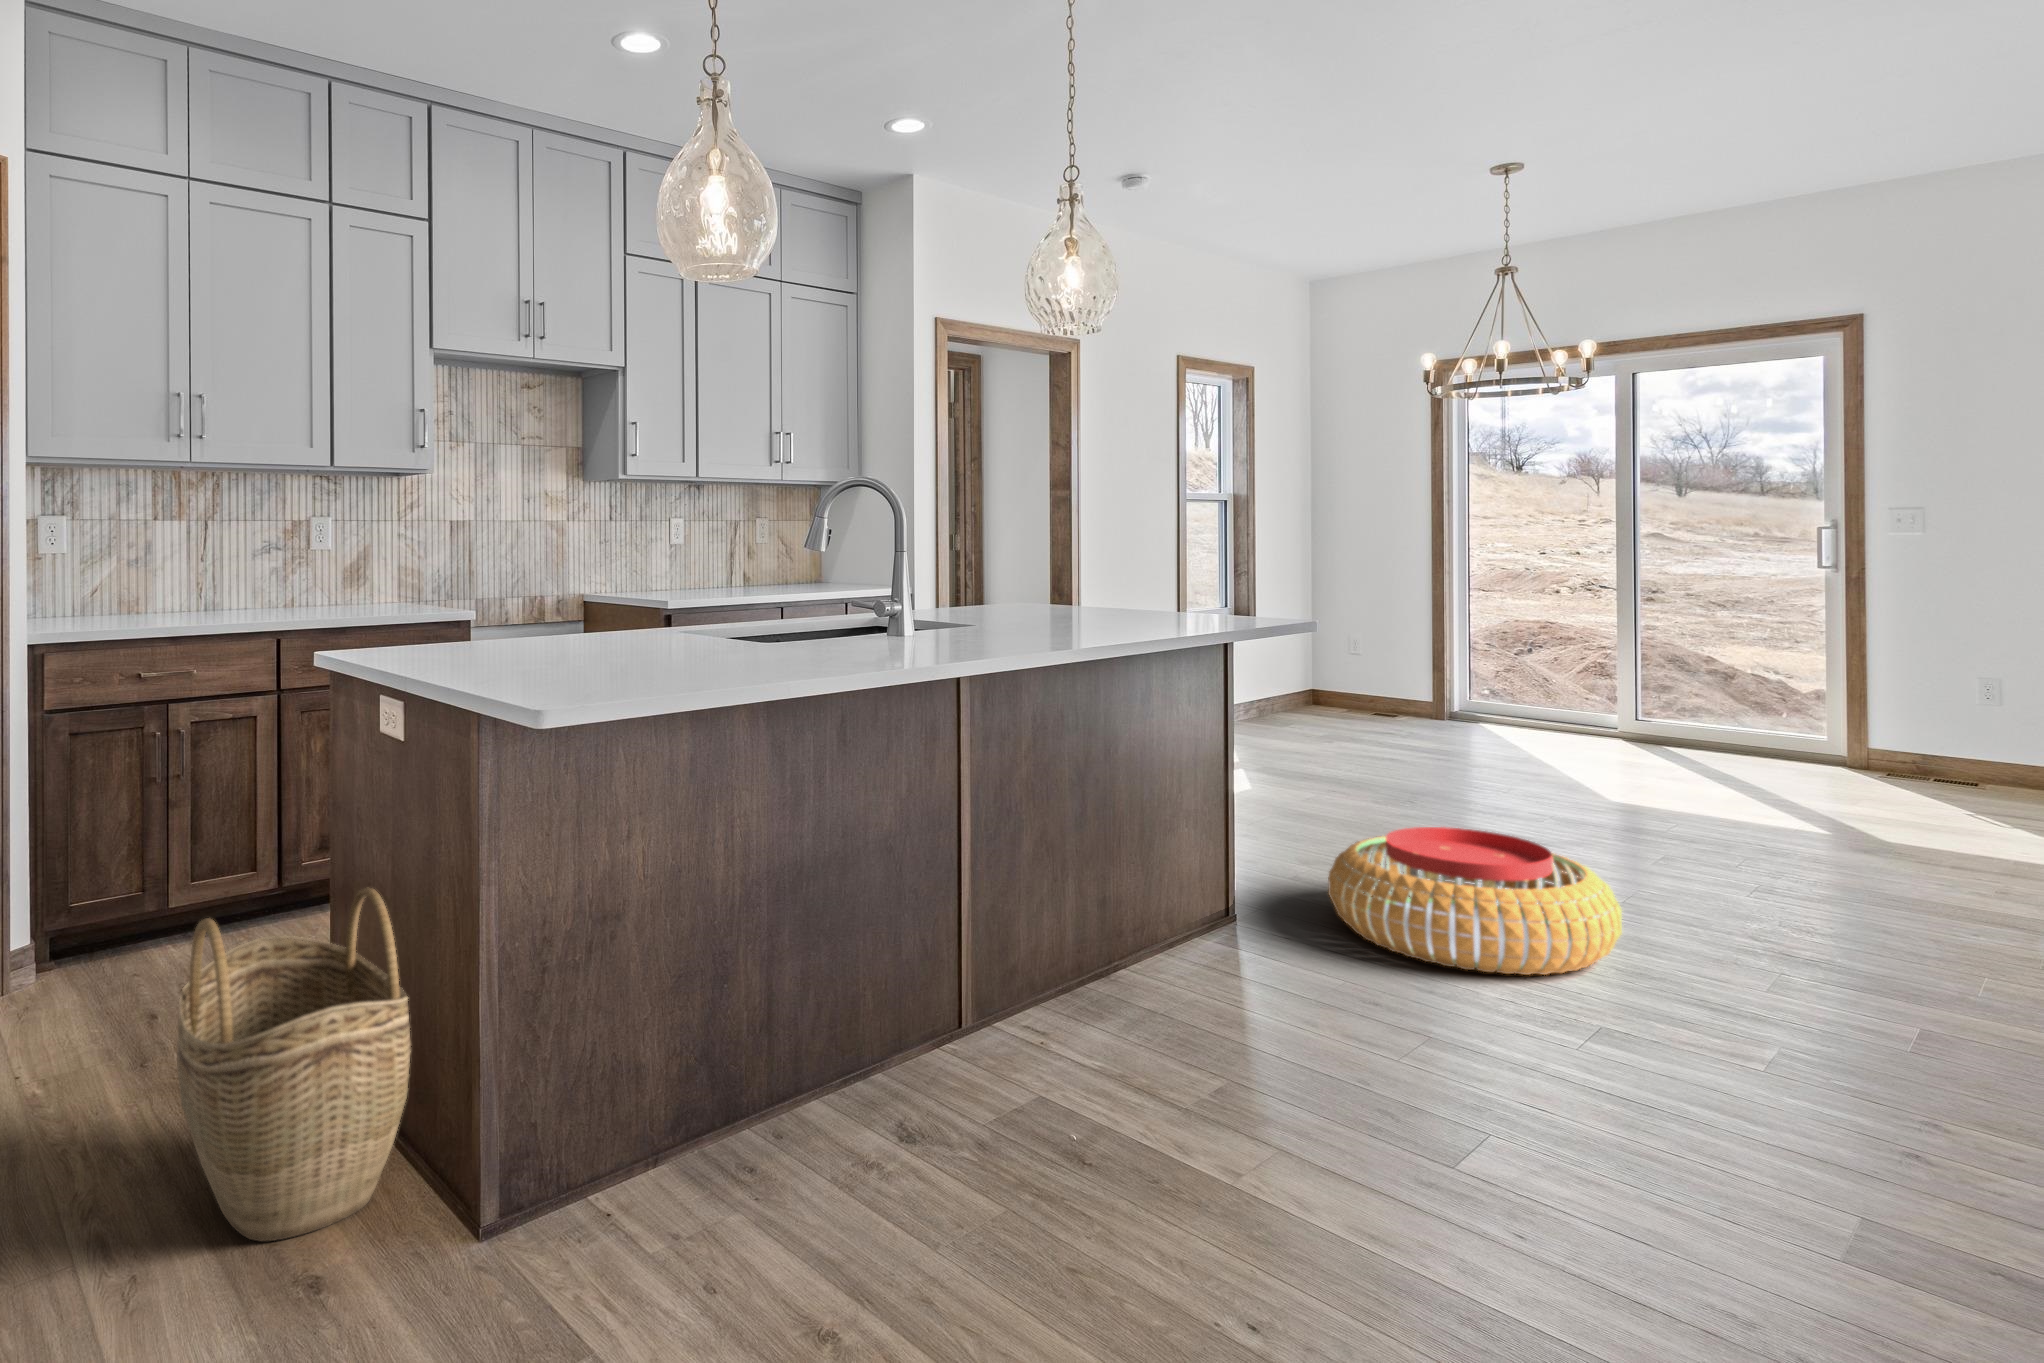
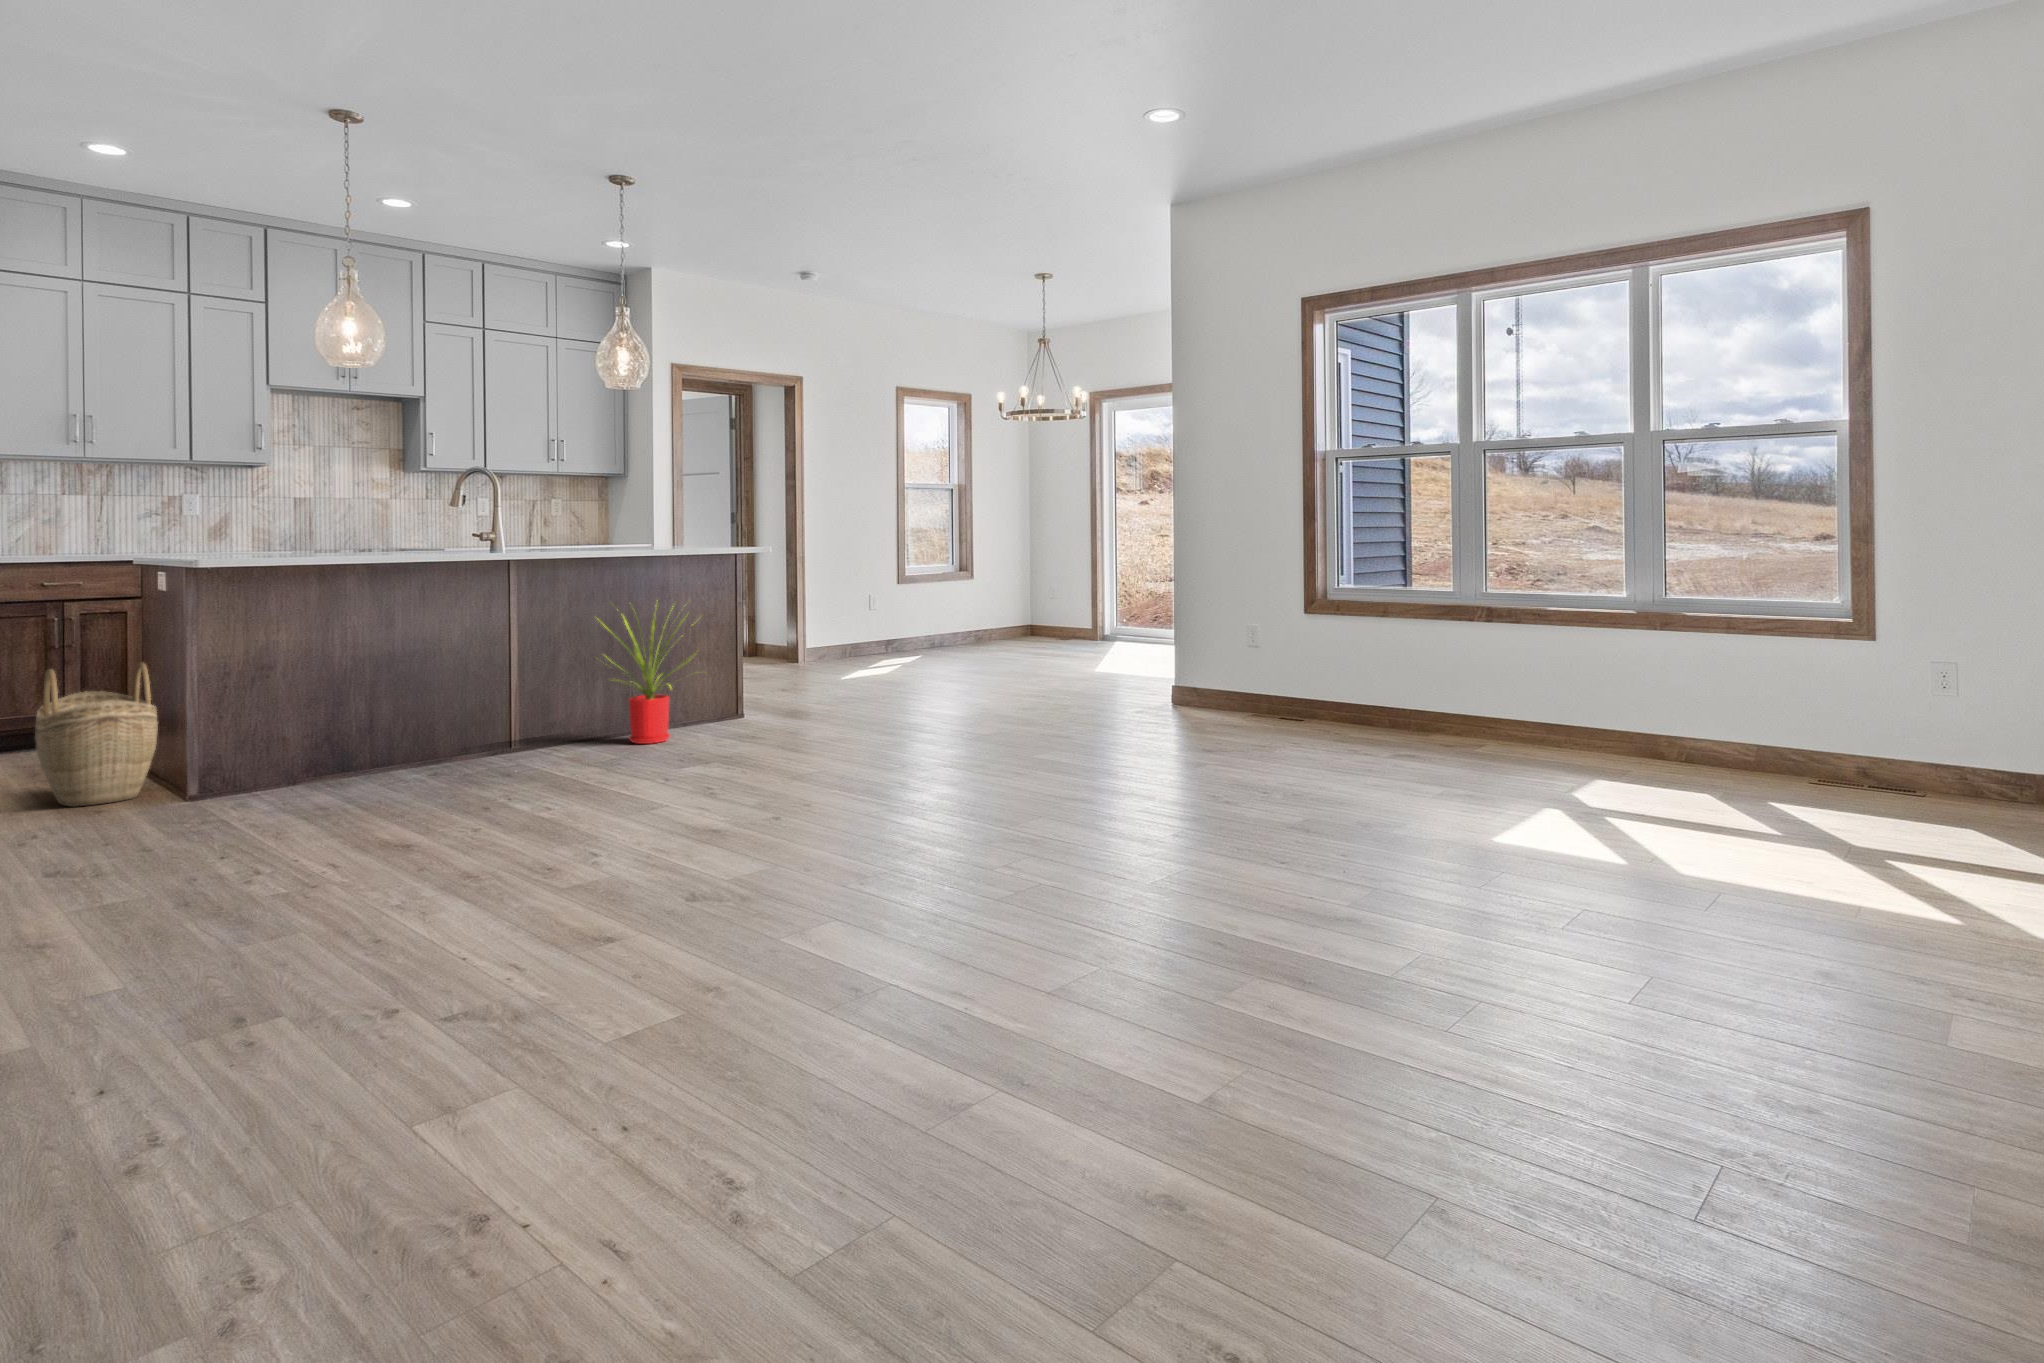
house plant: none [1086,714,1302,1008] -> present [598,606,693,744]
pouf: present [1328,827,1622,975] -> none [775,667,914,730]

